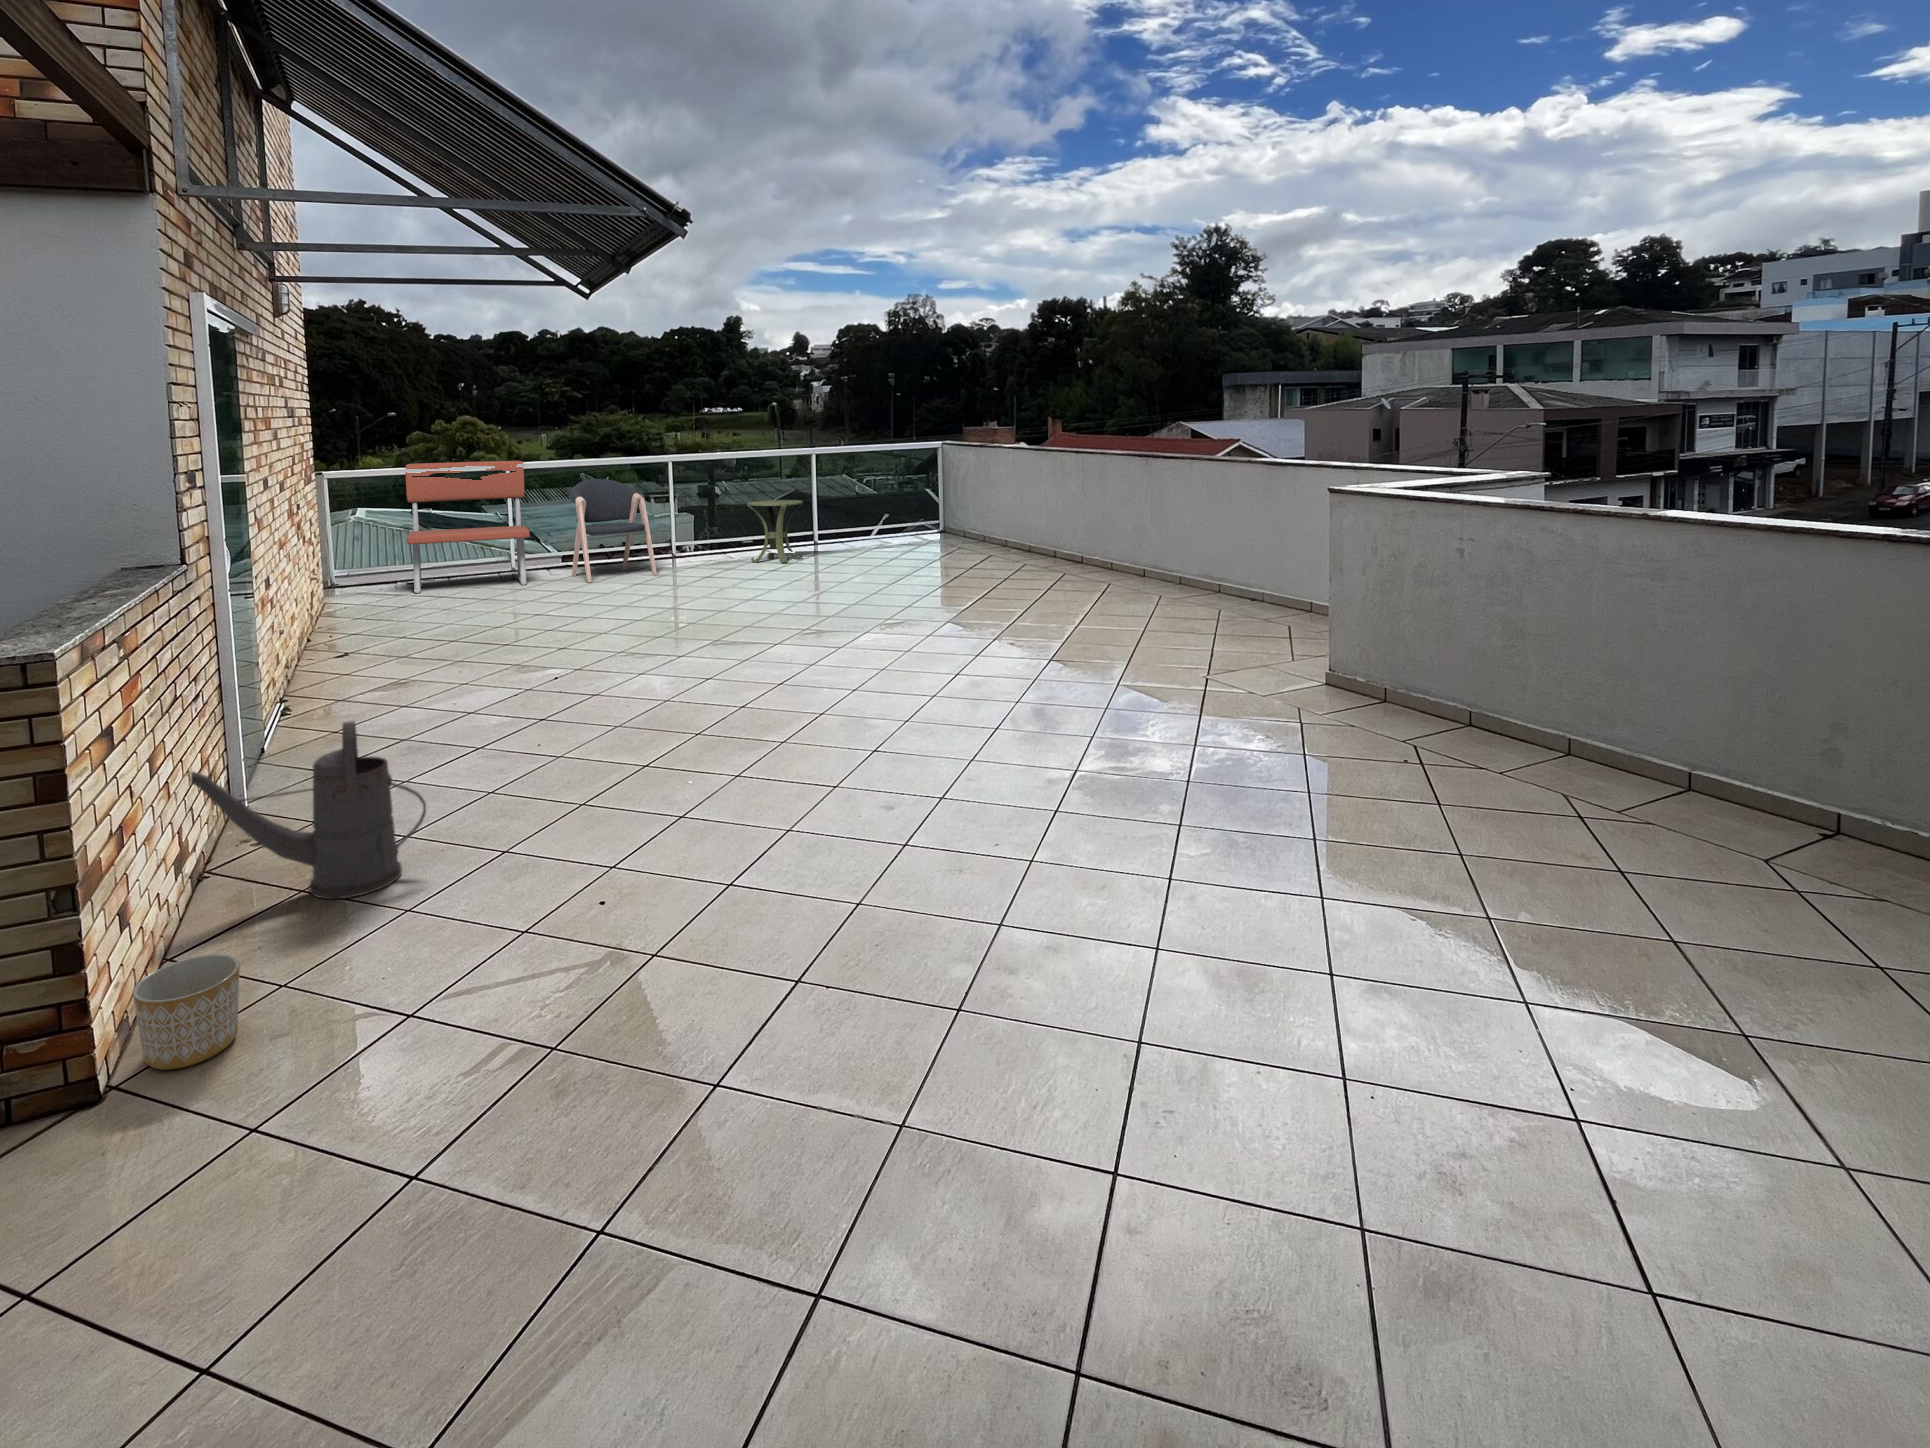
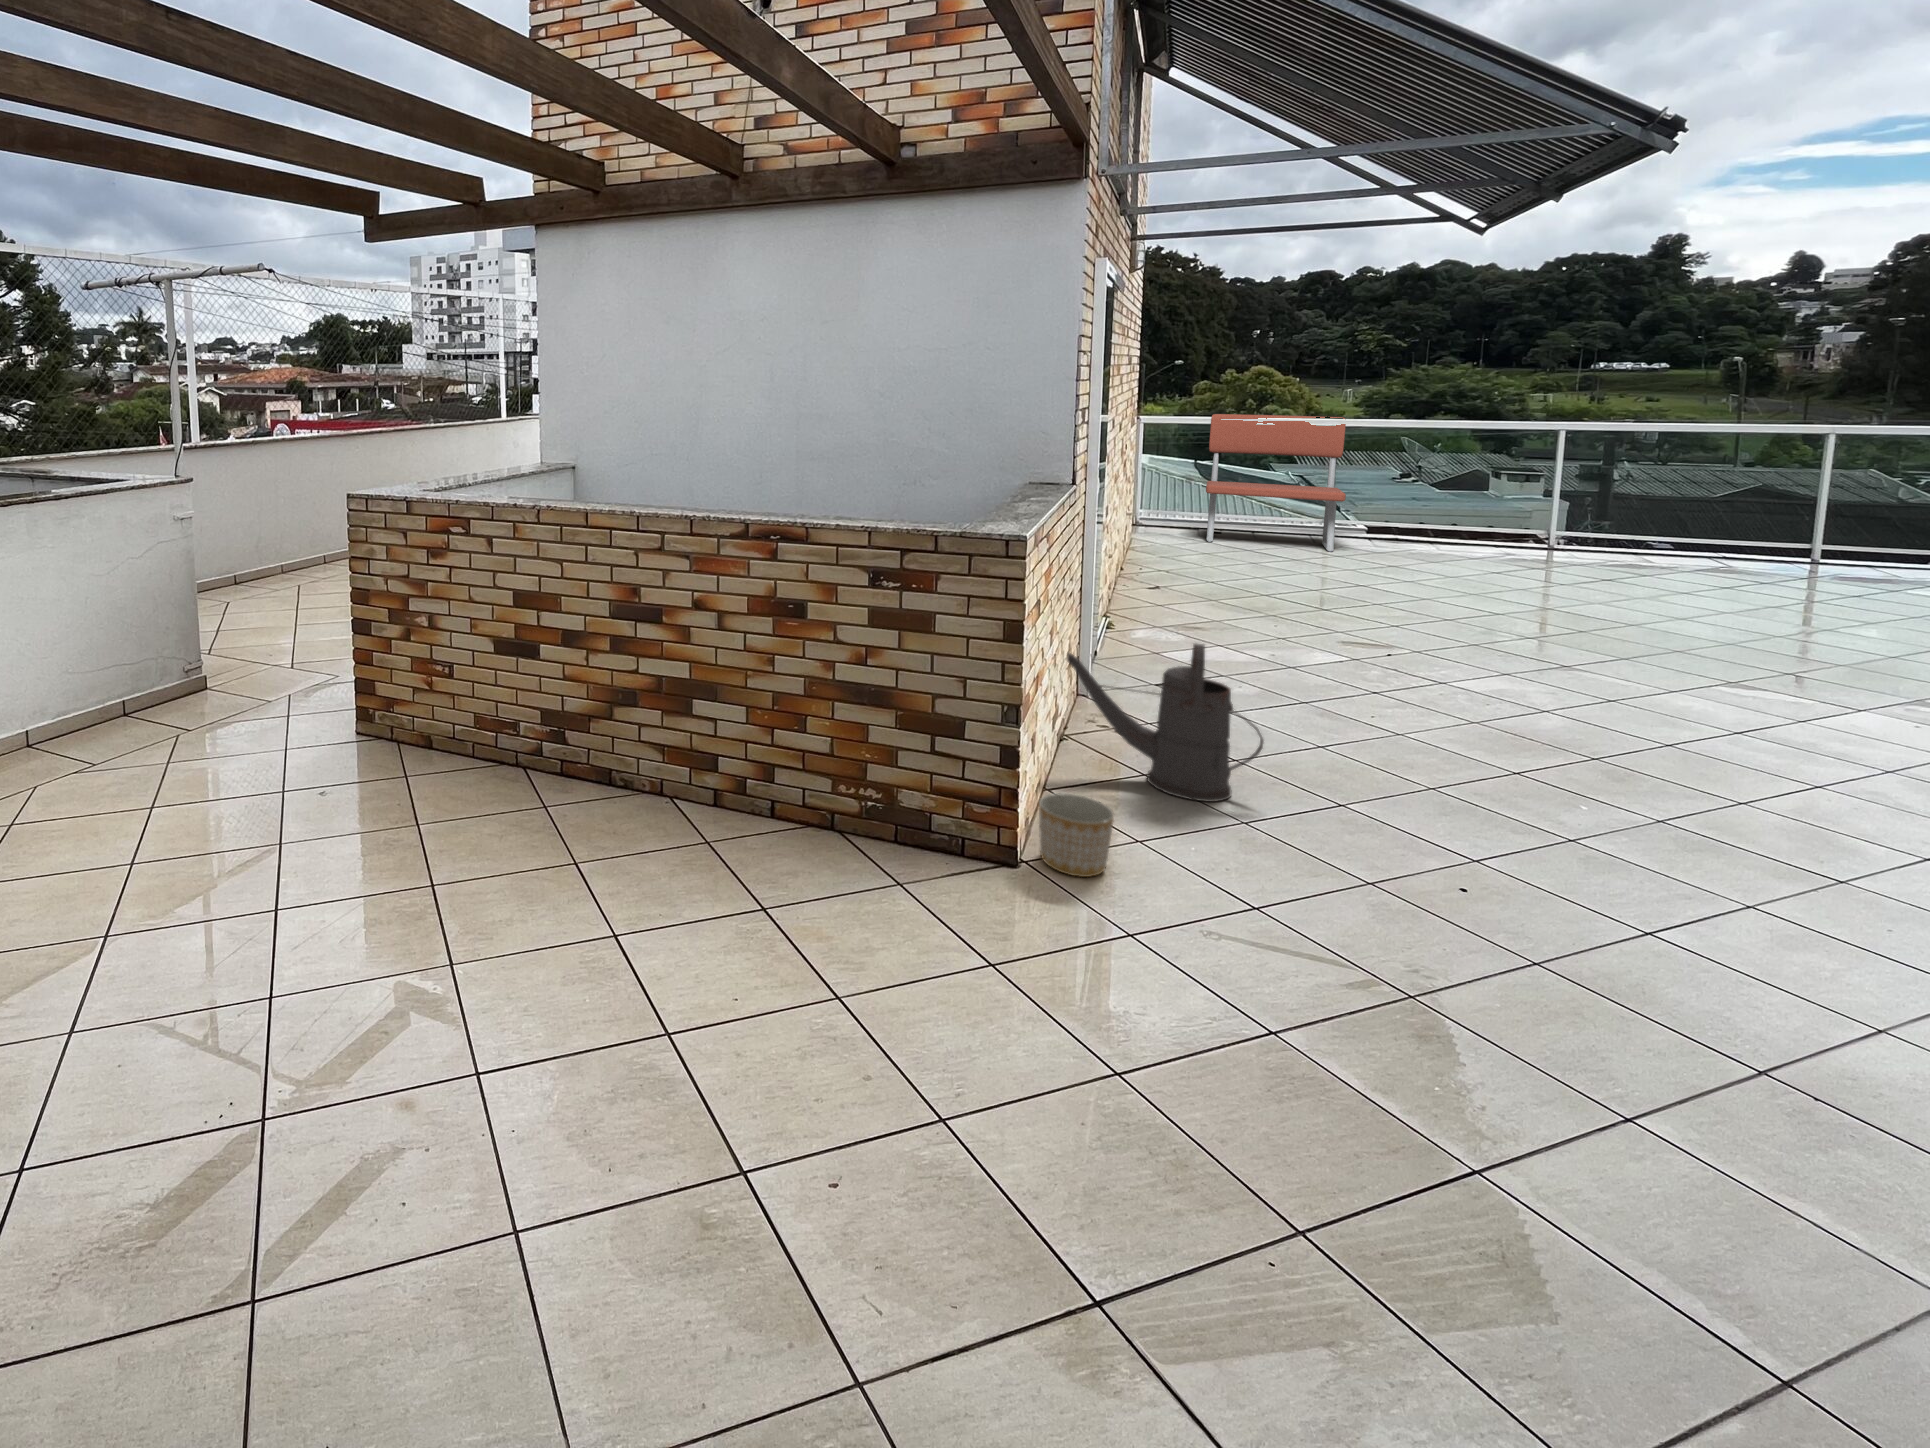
chair: present [570,479,657,583] -> none [1391,444,1518,567]
side table: present [747,500,803,563] -> none [1686,492,1810,584]

